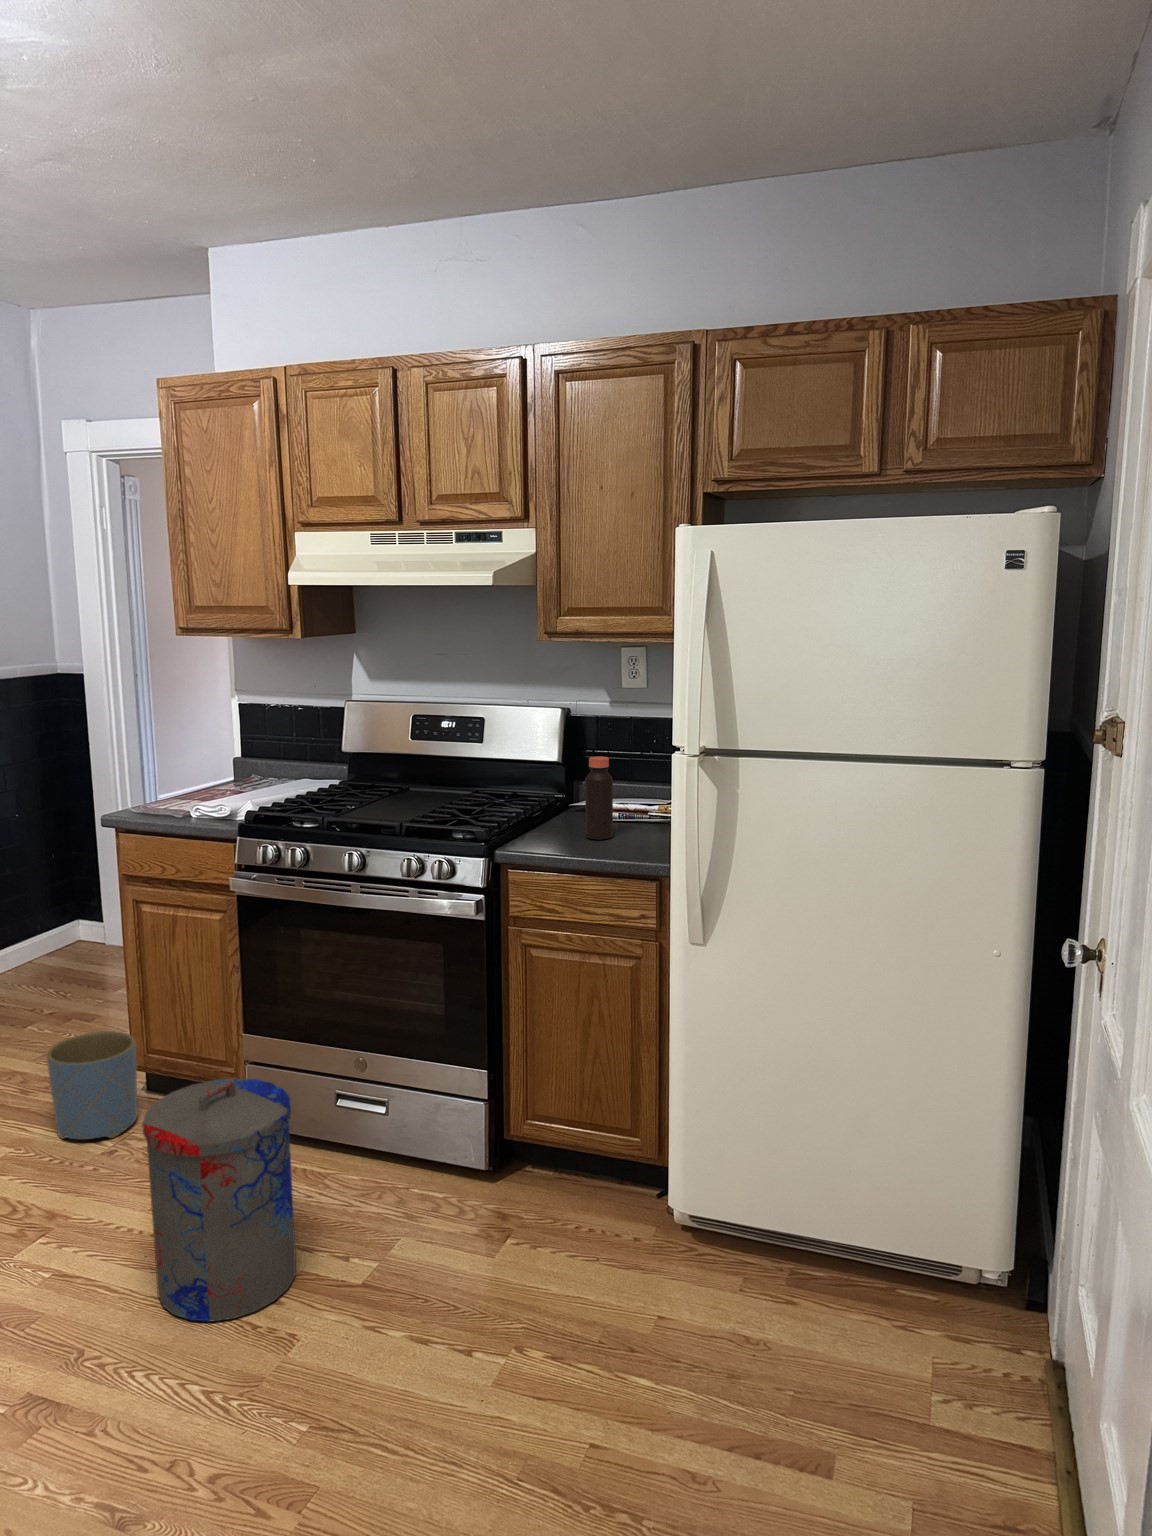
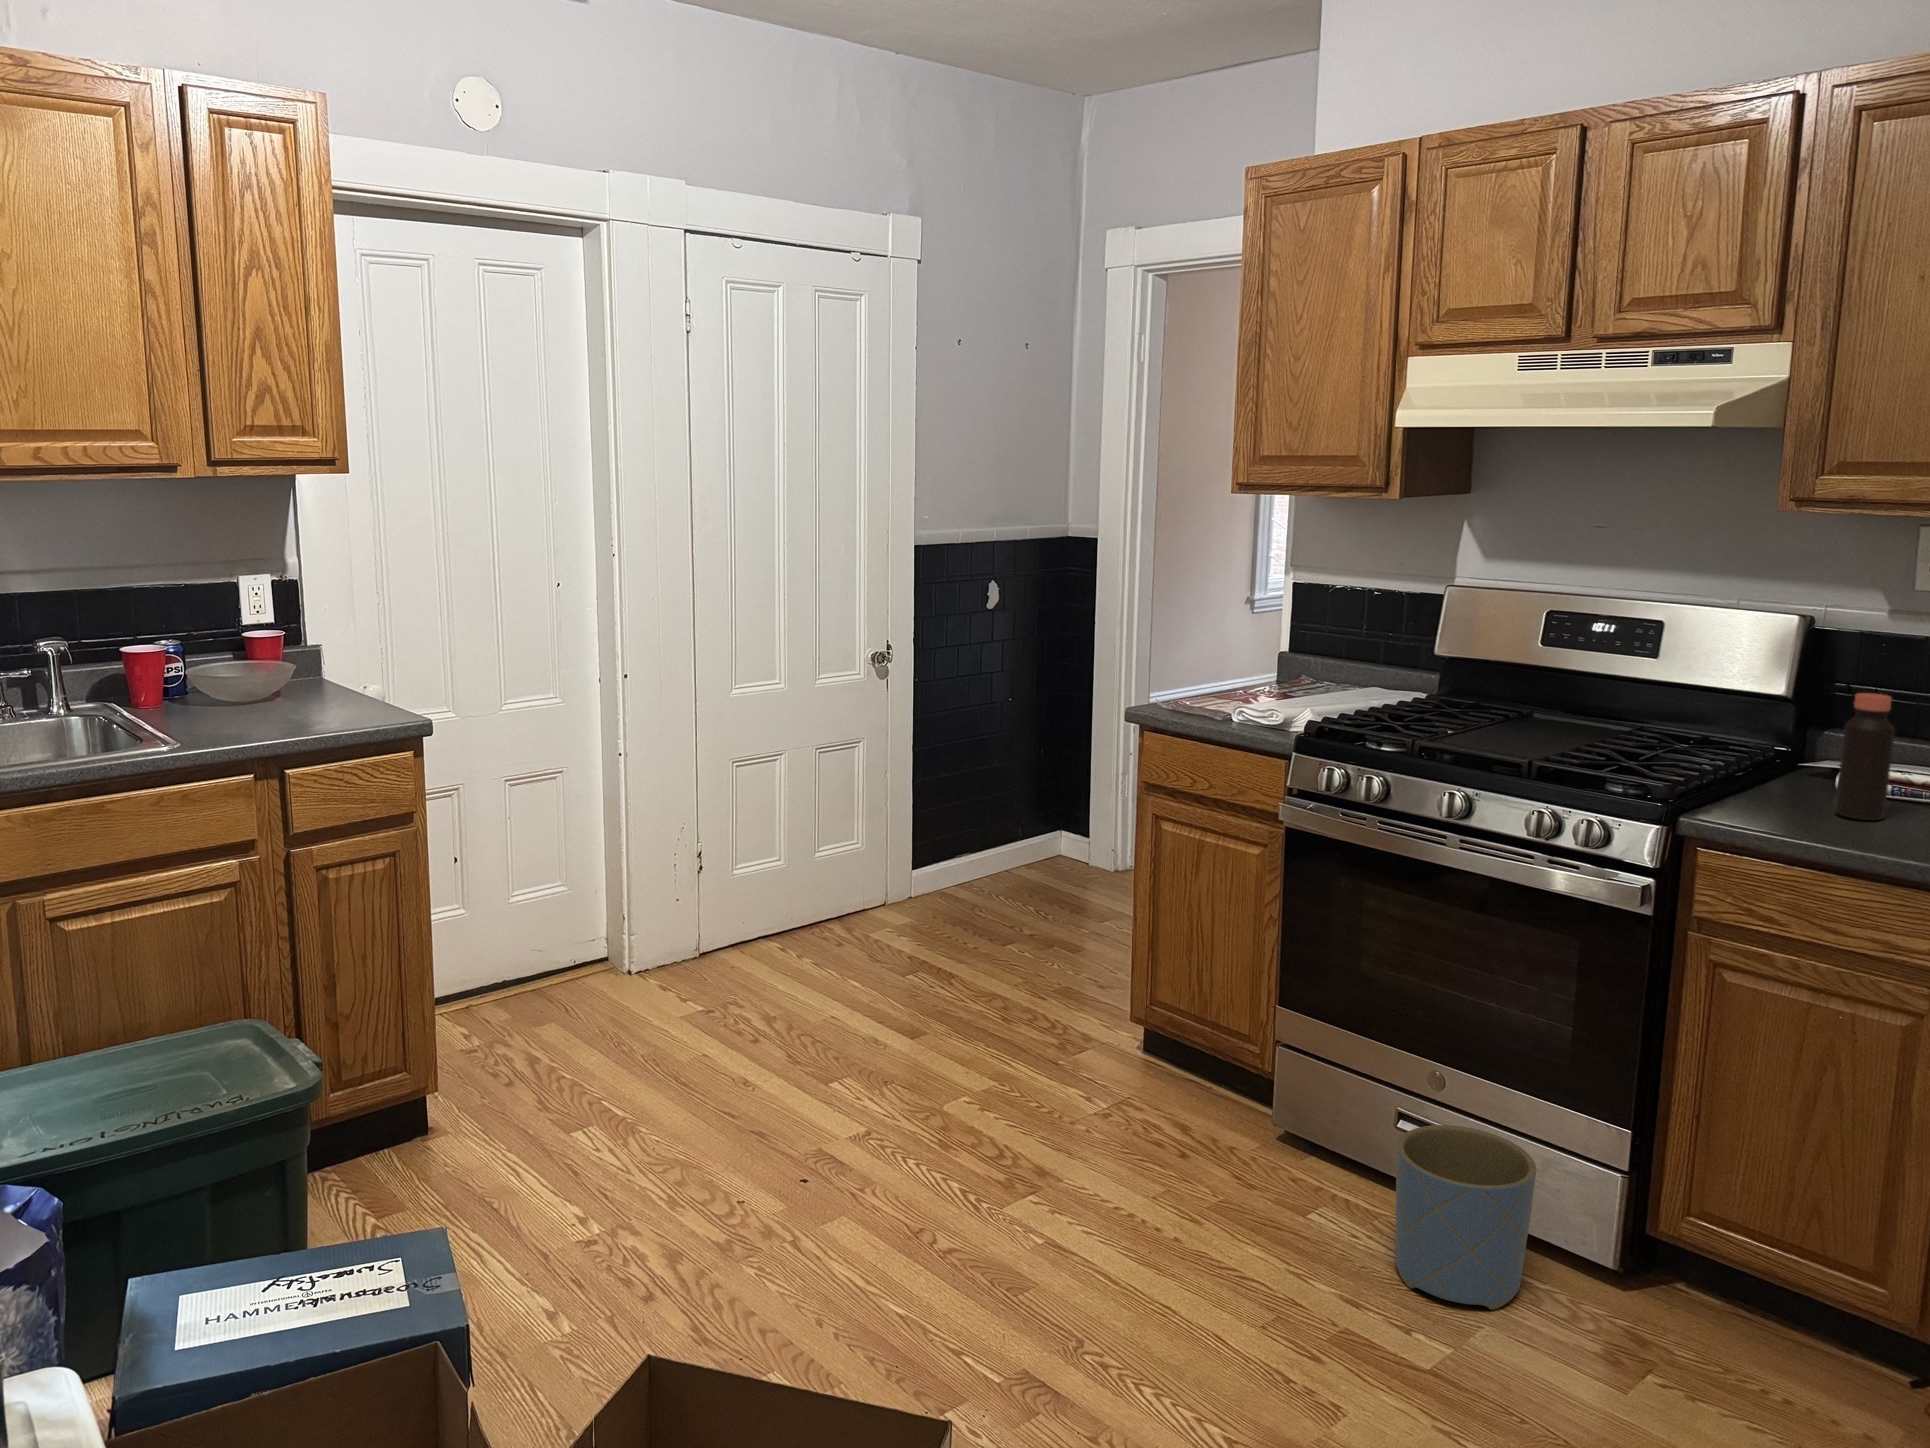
planter: present [47,1031,137,1139] -> present [1395,1125,1536,1310]
trash can: present [142,1078,296,1322] -> none [1164,1055,1356,1364]

